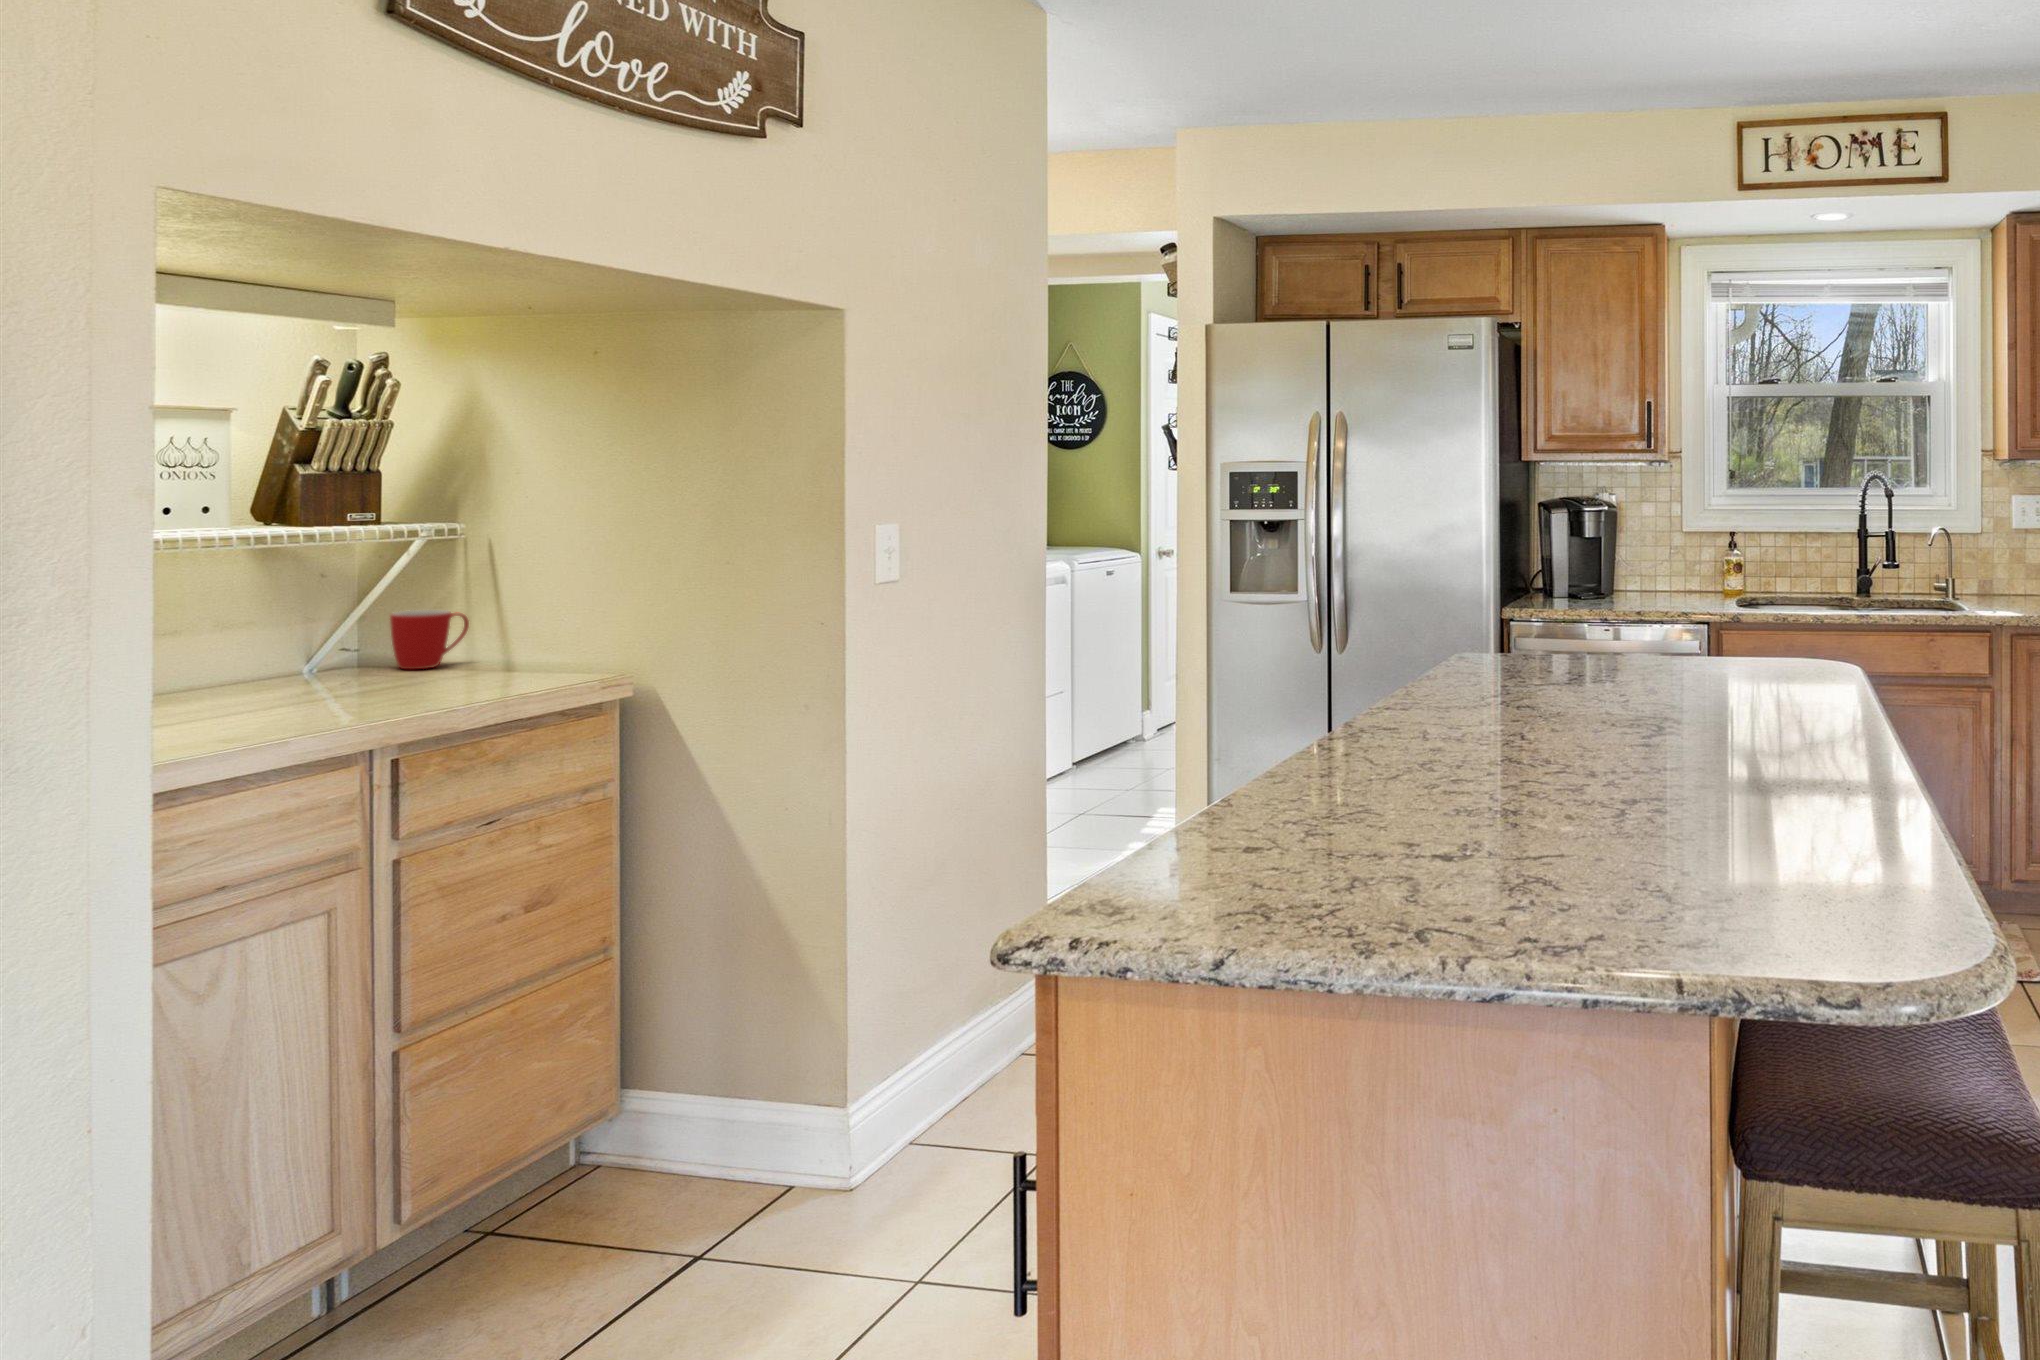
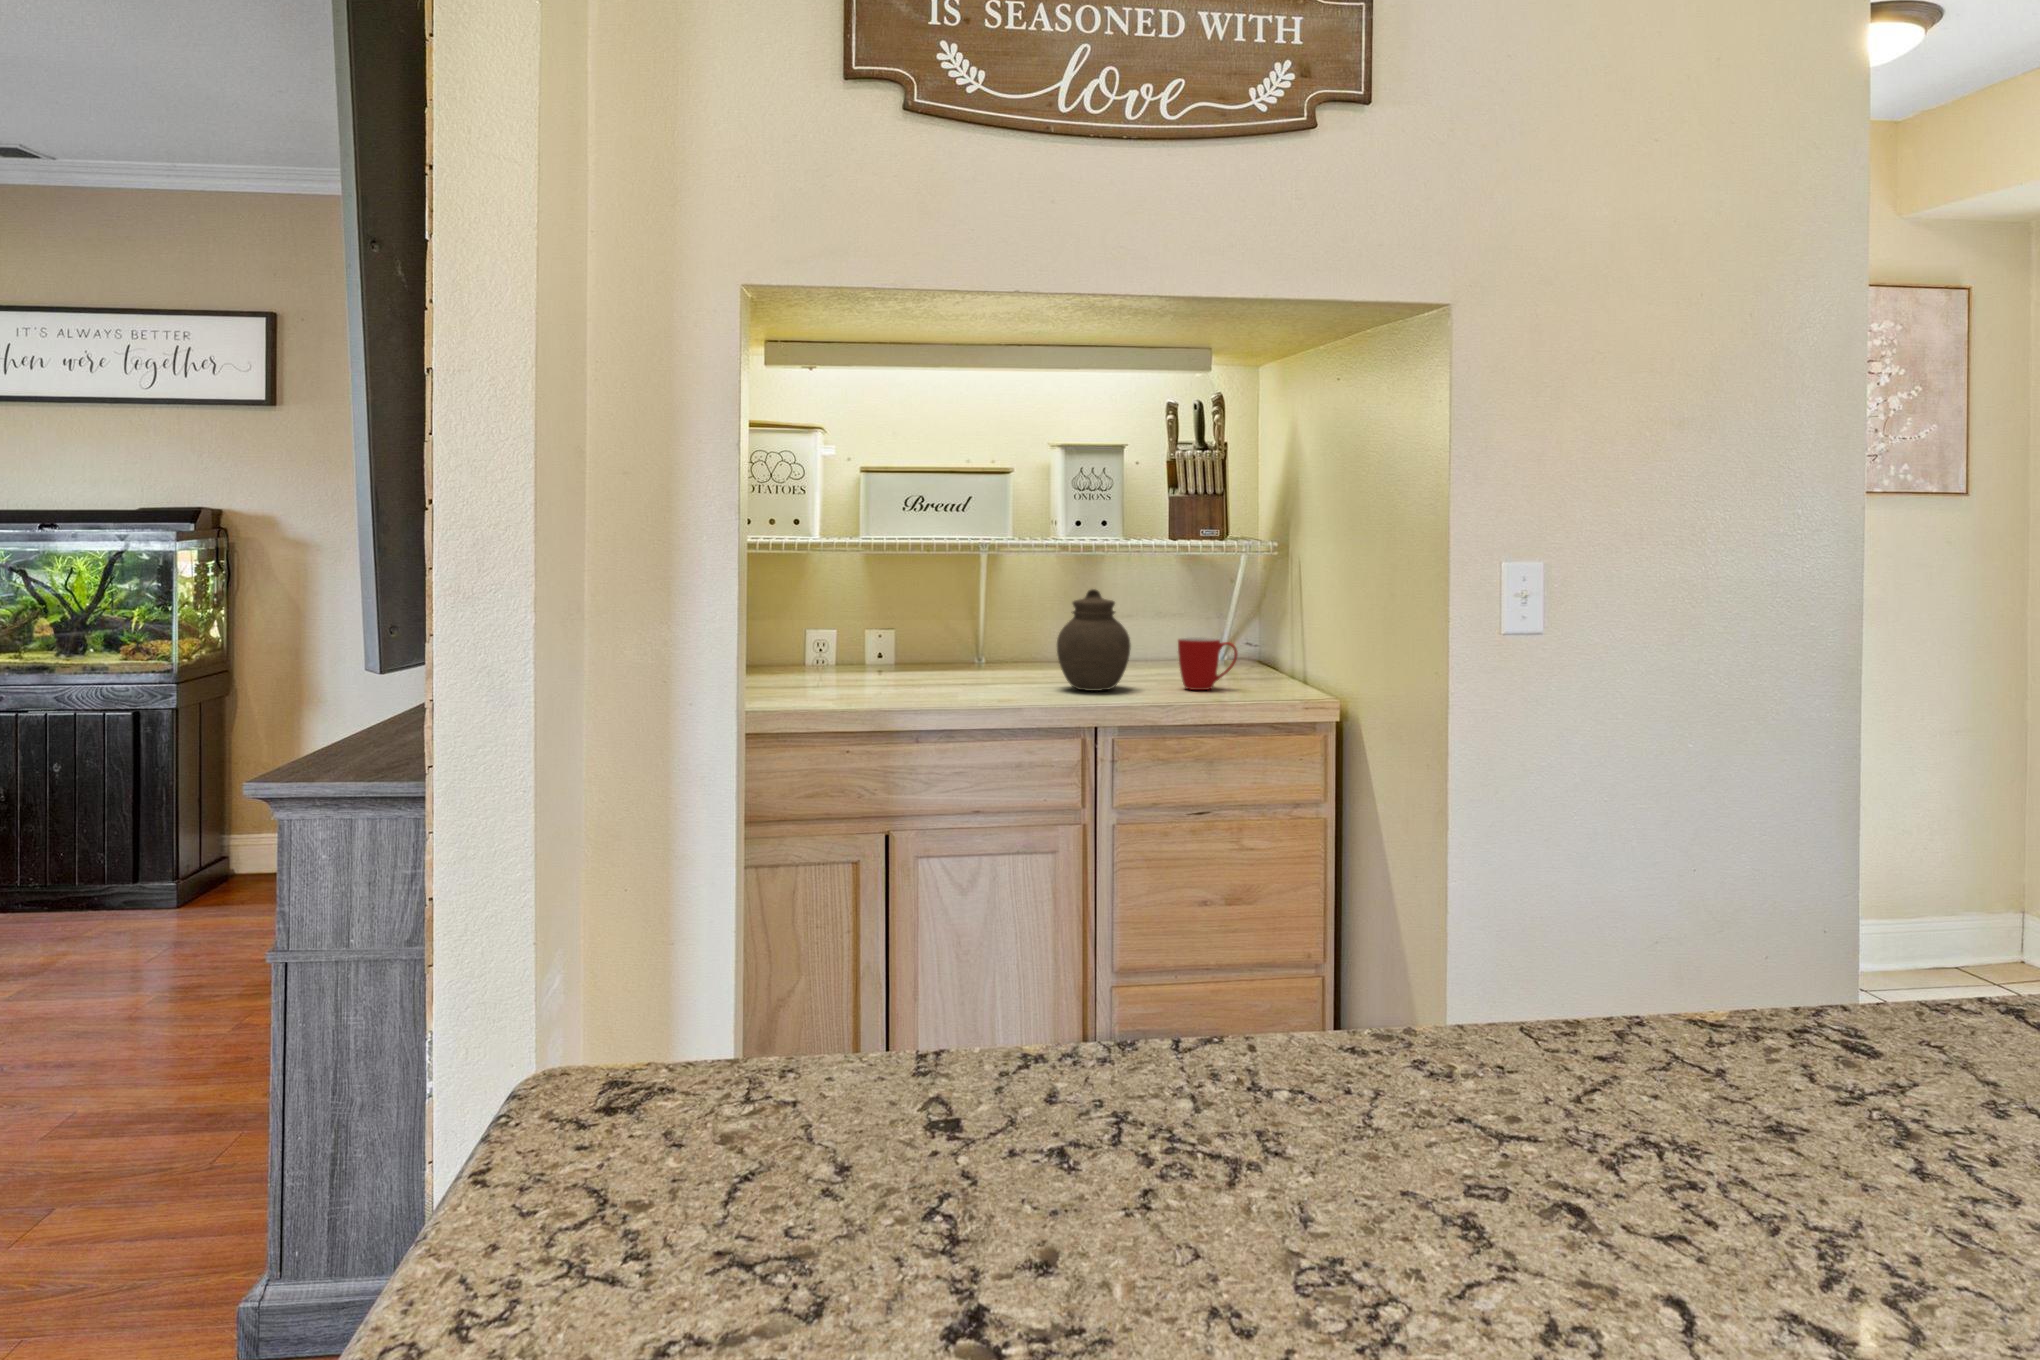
jar: none [226,567,347,689] -> present [1057,589,1131,691]

